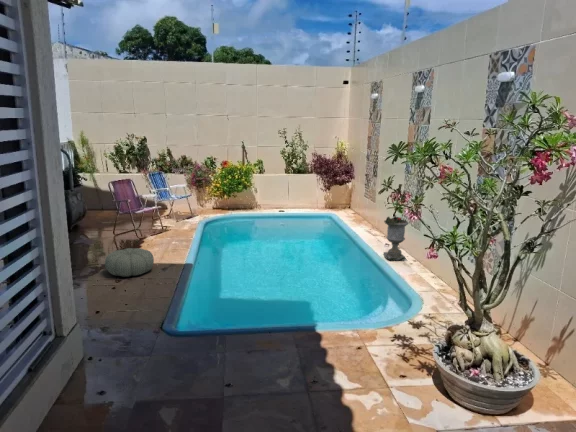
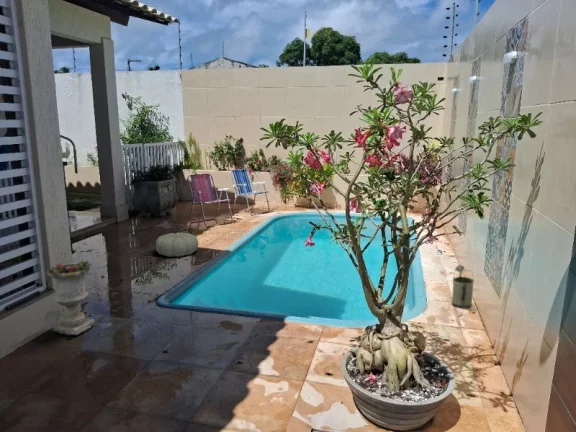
planter: present [383,216,408,261] -> present [47,261,95,335]
watering can: none [428,258,450,295] -> present [452,265,474,308]

